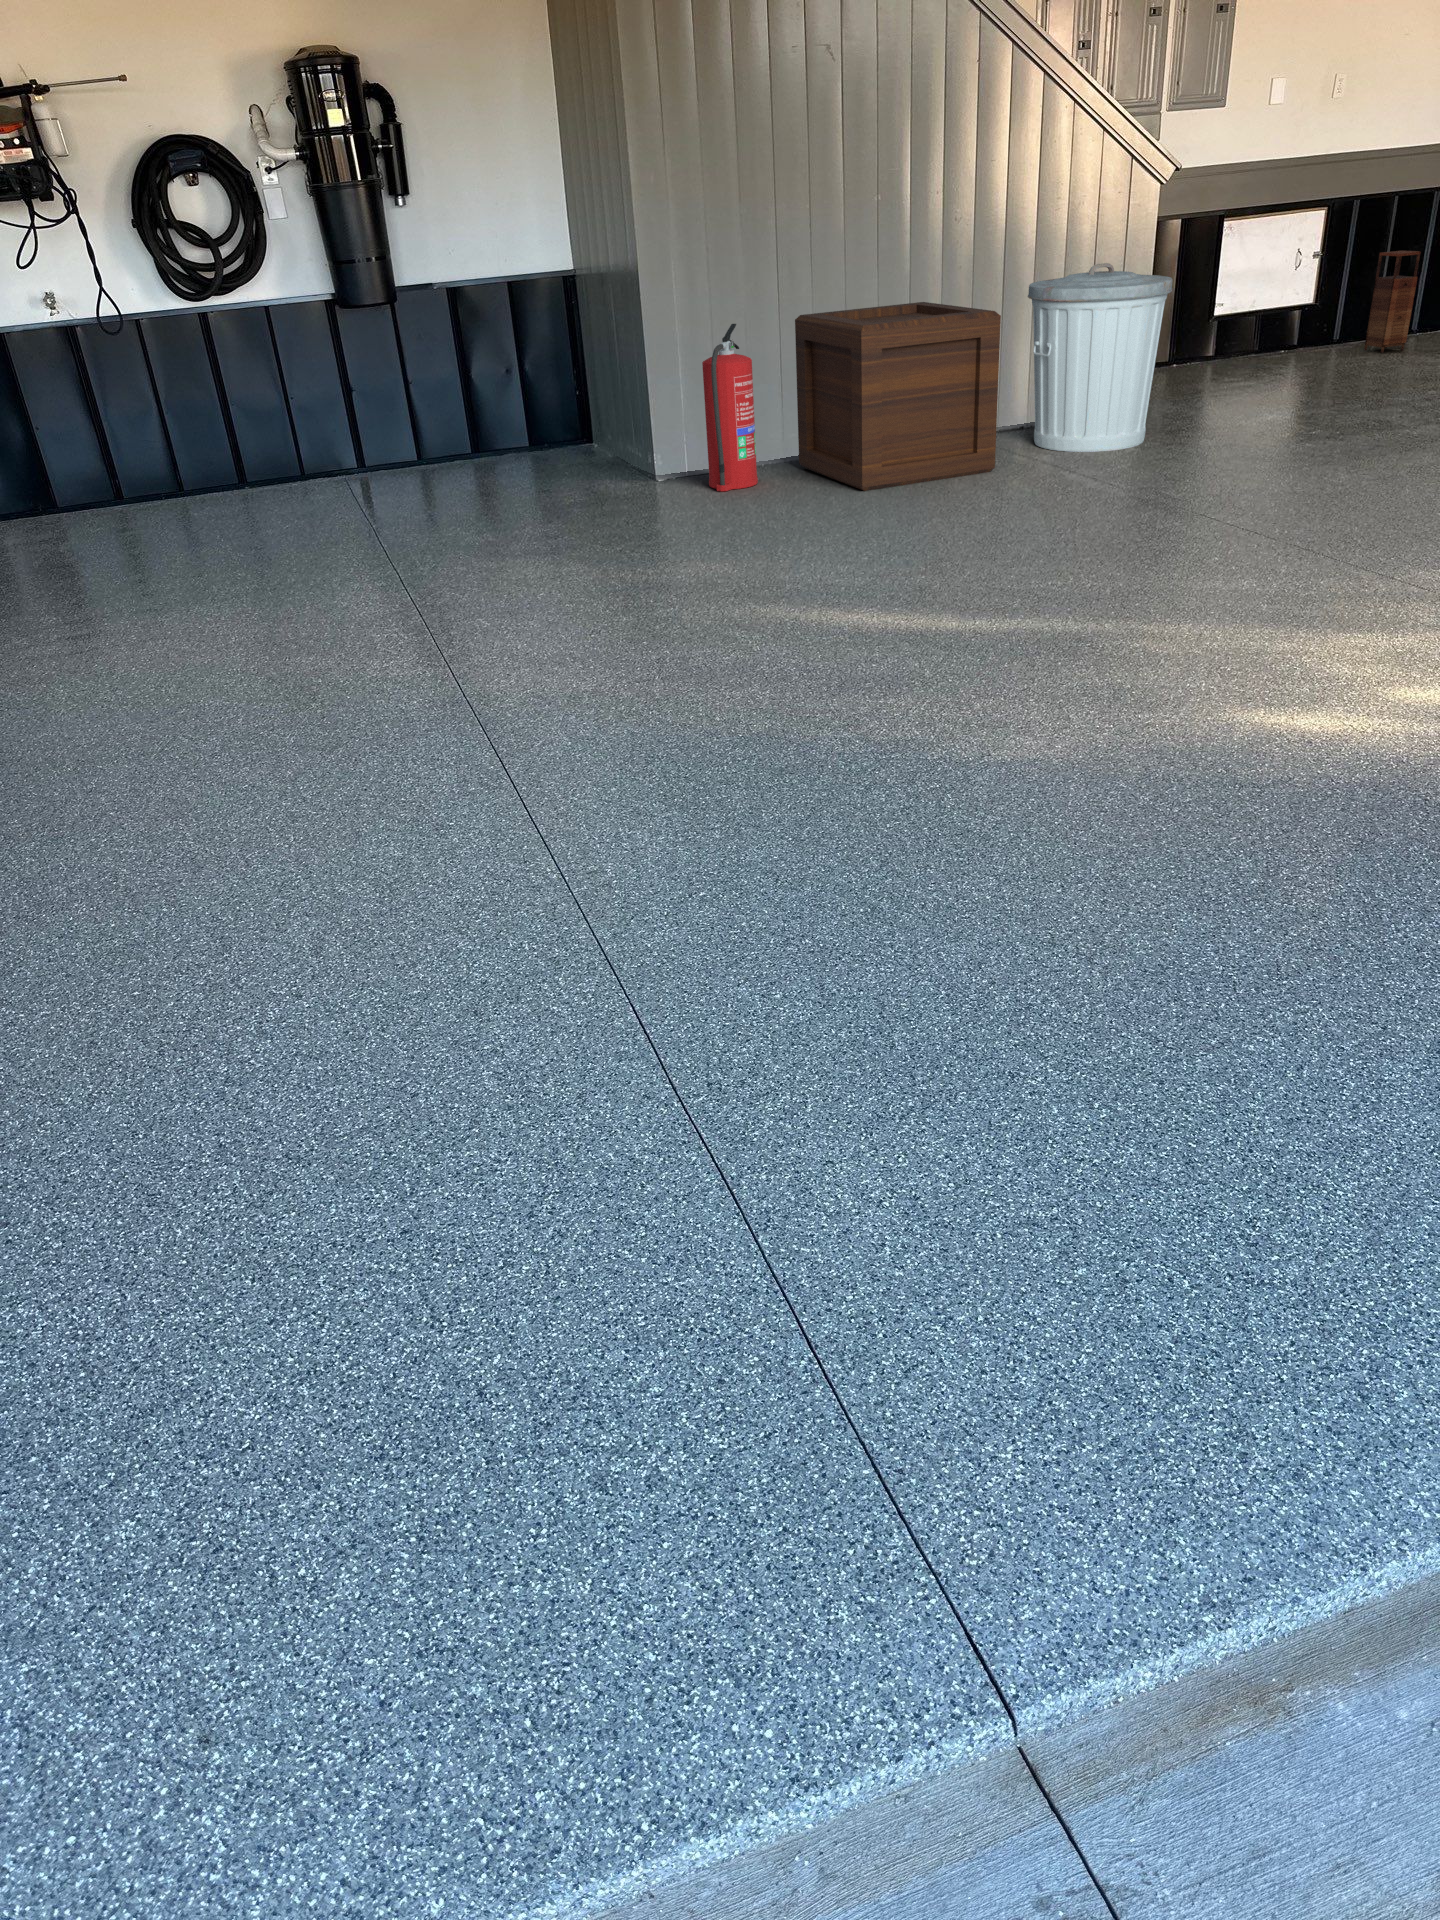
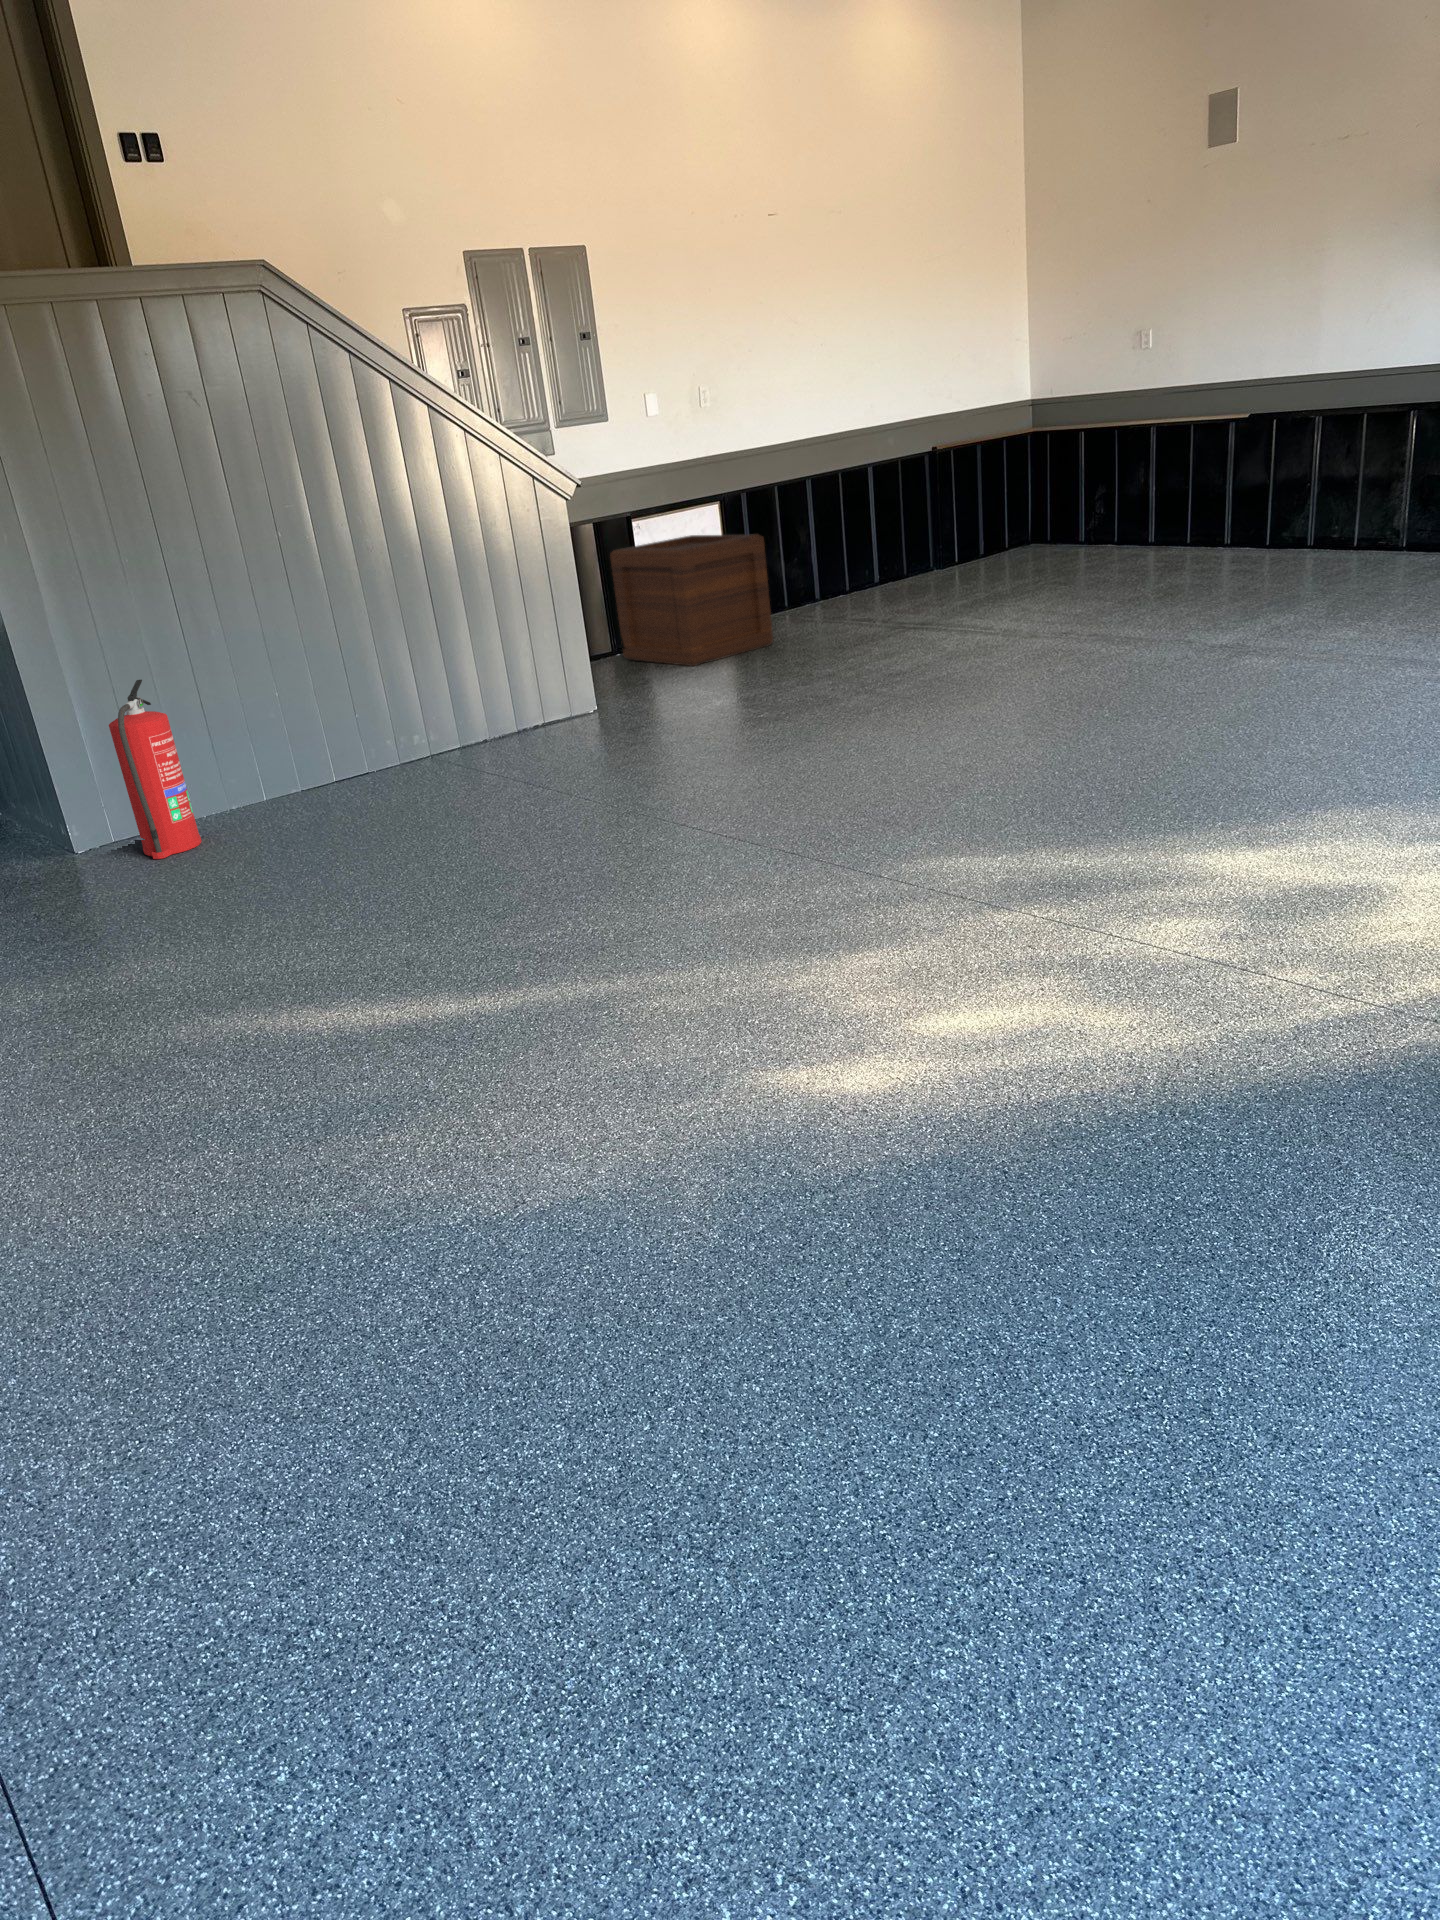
storage cabinet: present [1364,251,1420,353] -> none [773,533,815,621]
trash can: present [1028,263,1173,452] -> none [458,578,606,761]
wooden crate: present [795,302,1001,491] -> present [610,534,773,666]

